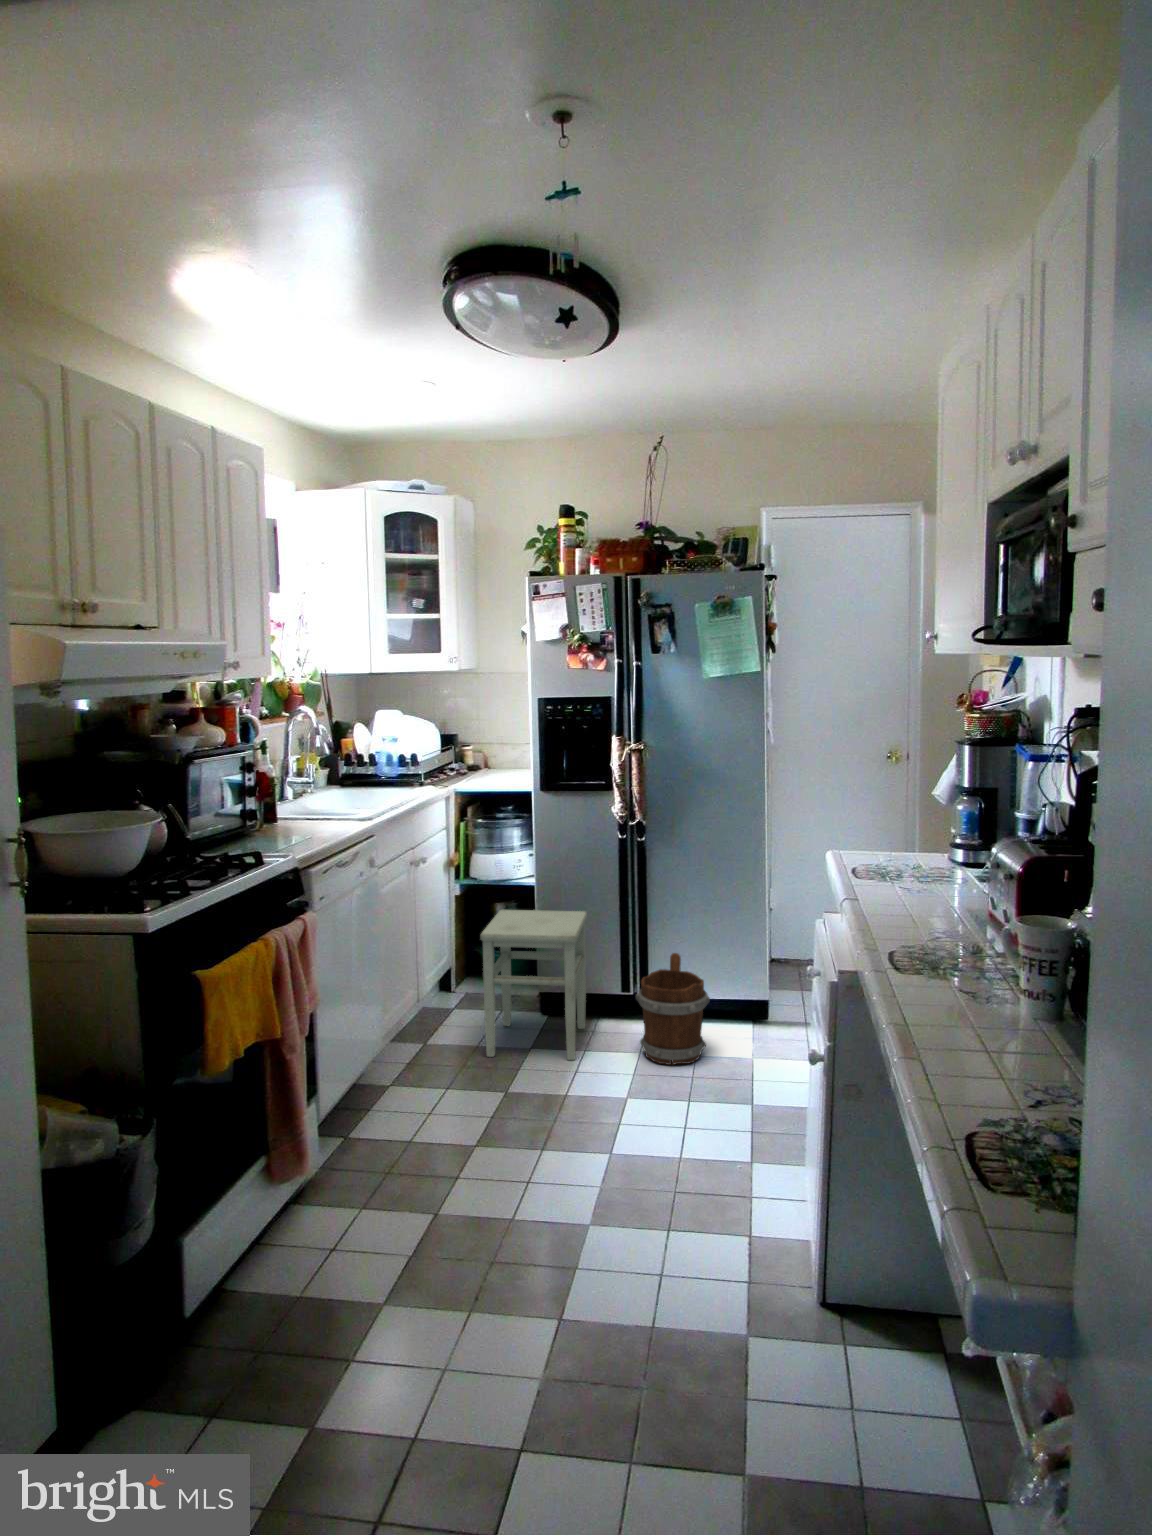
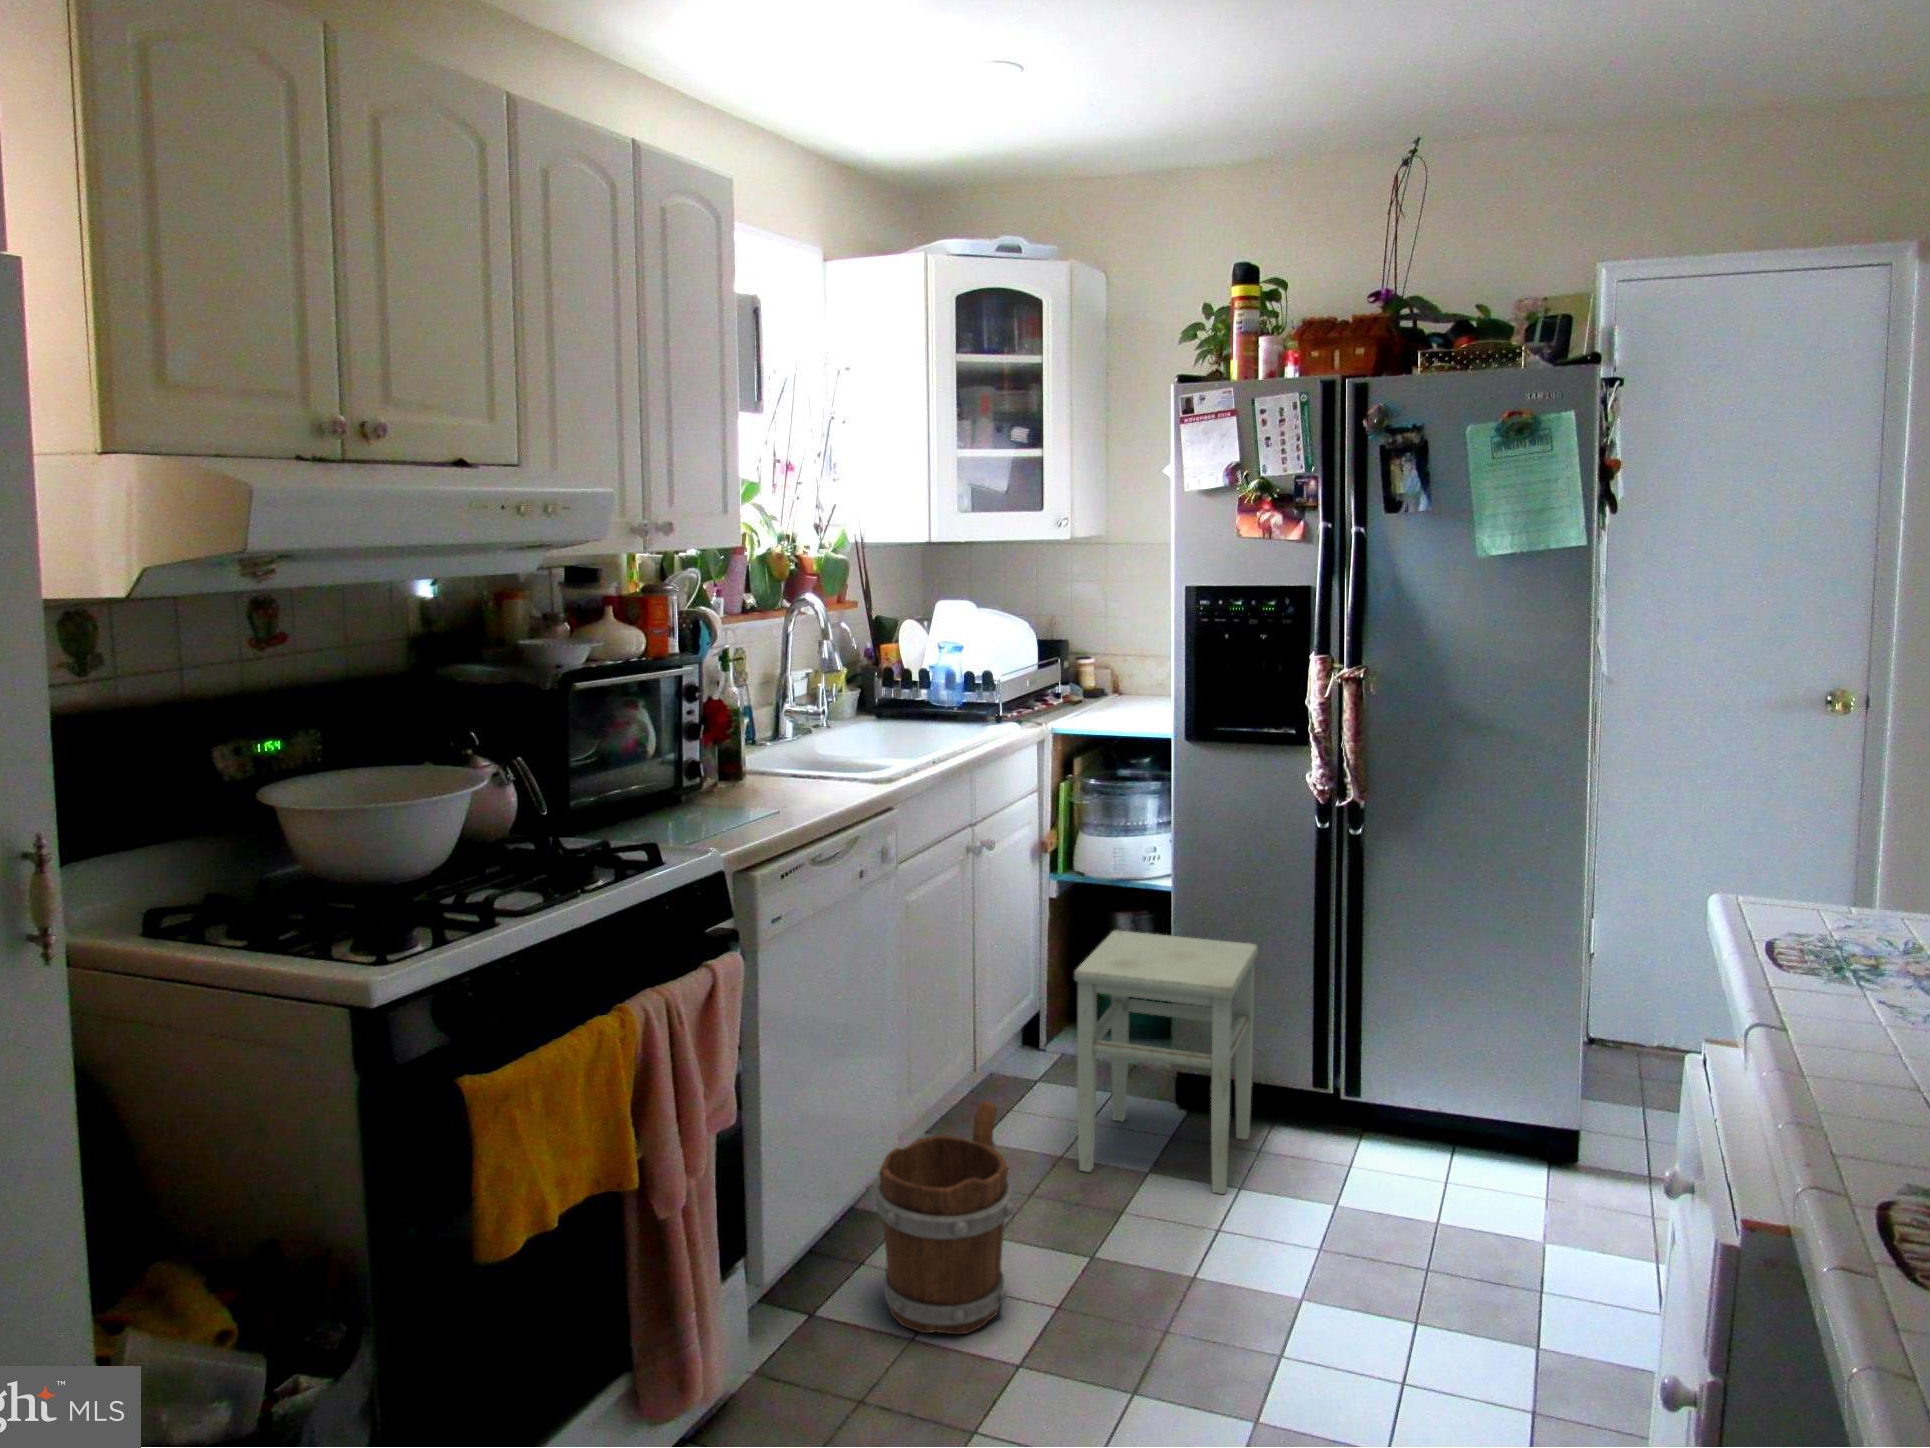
bucket: present [636,953,710,1065] -> present [876,1101,1013,1334]

